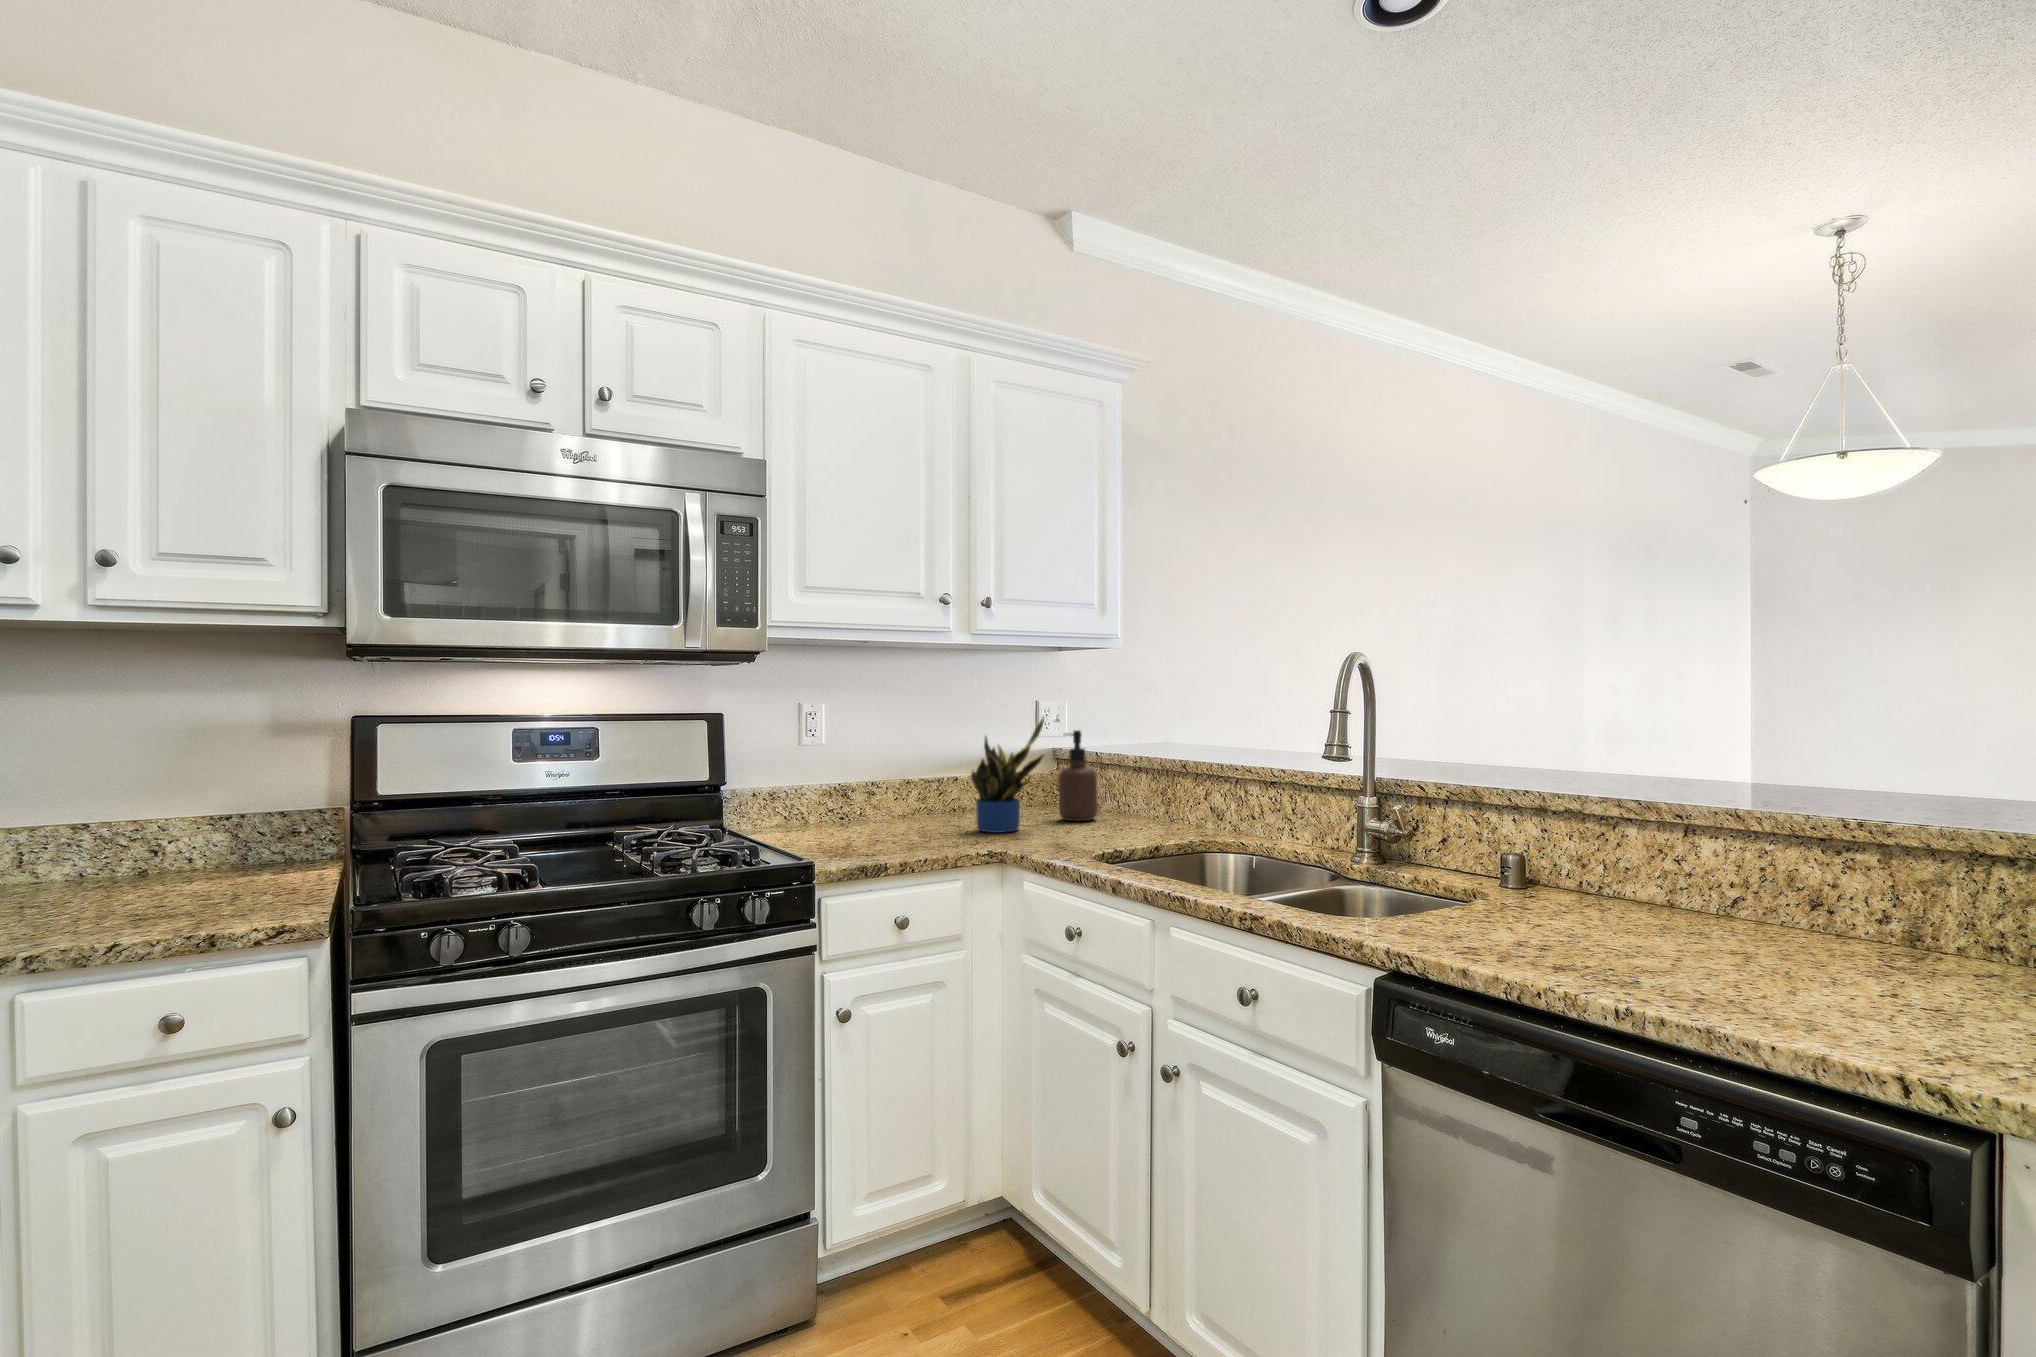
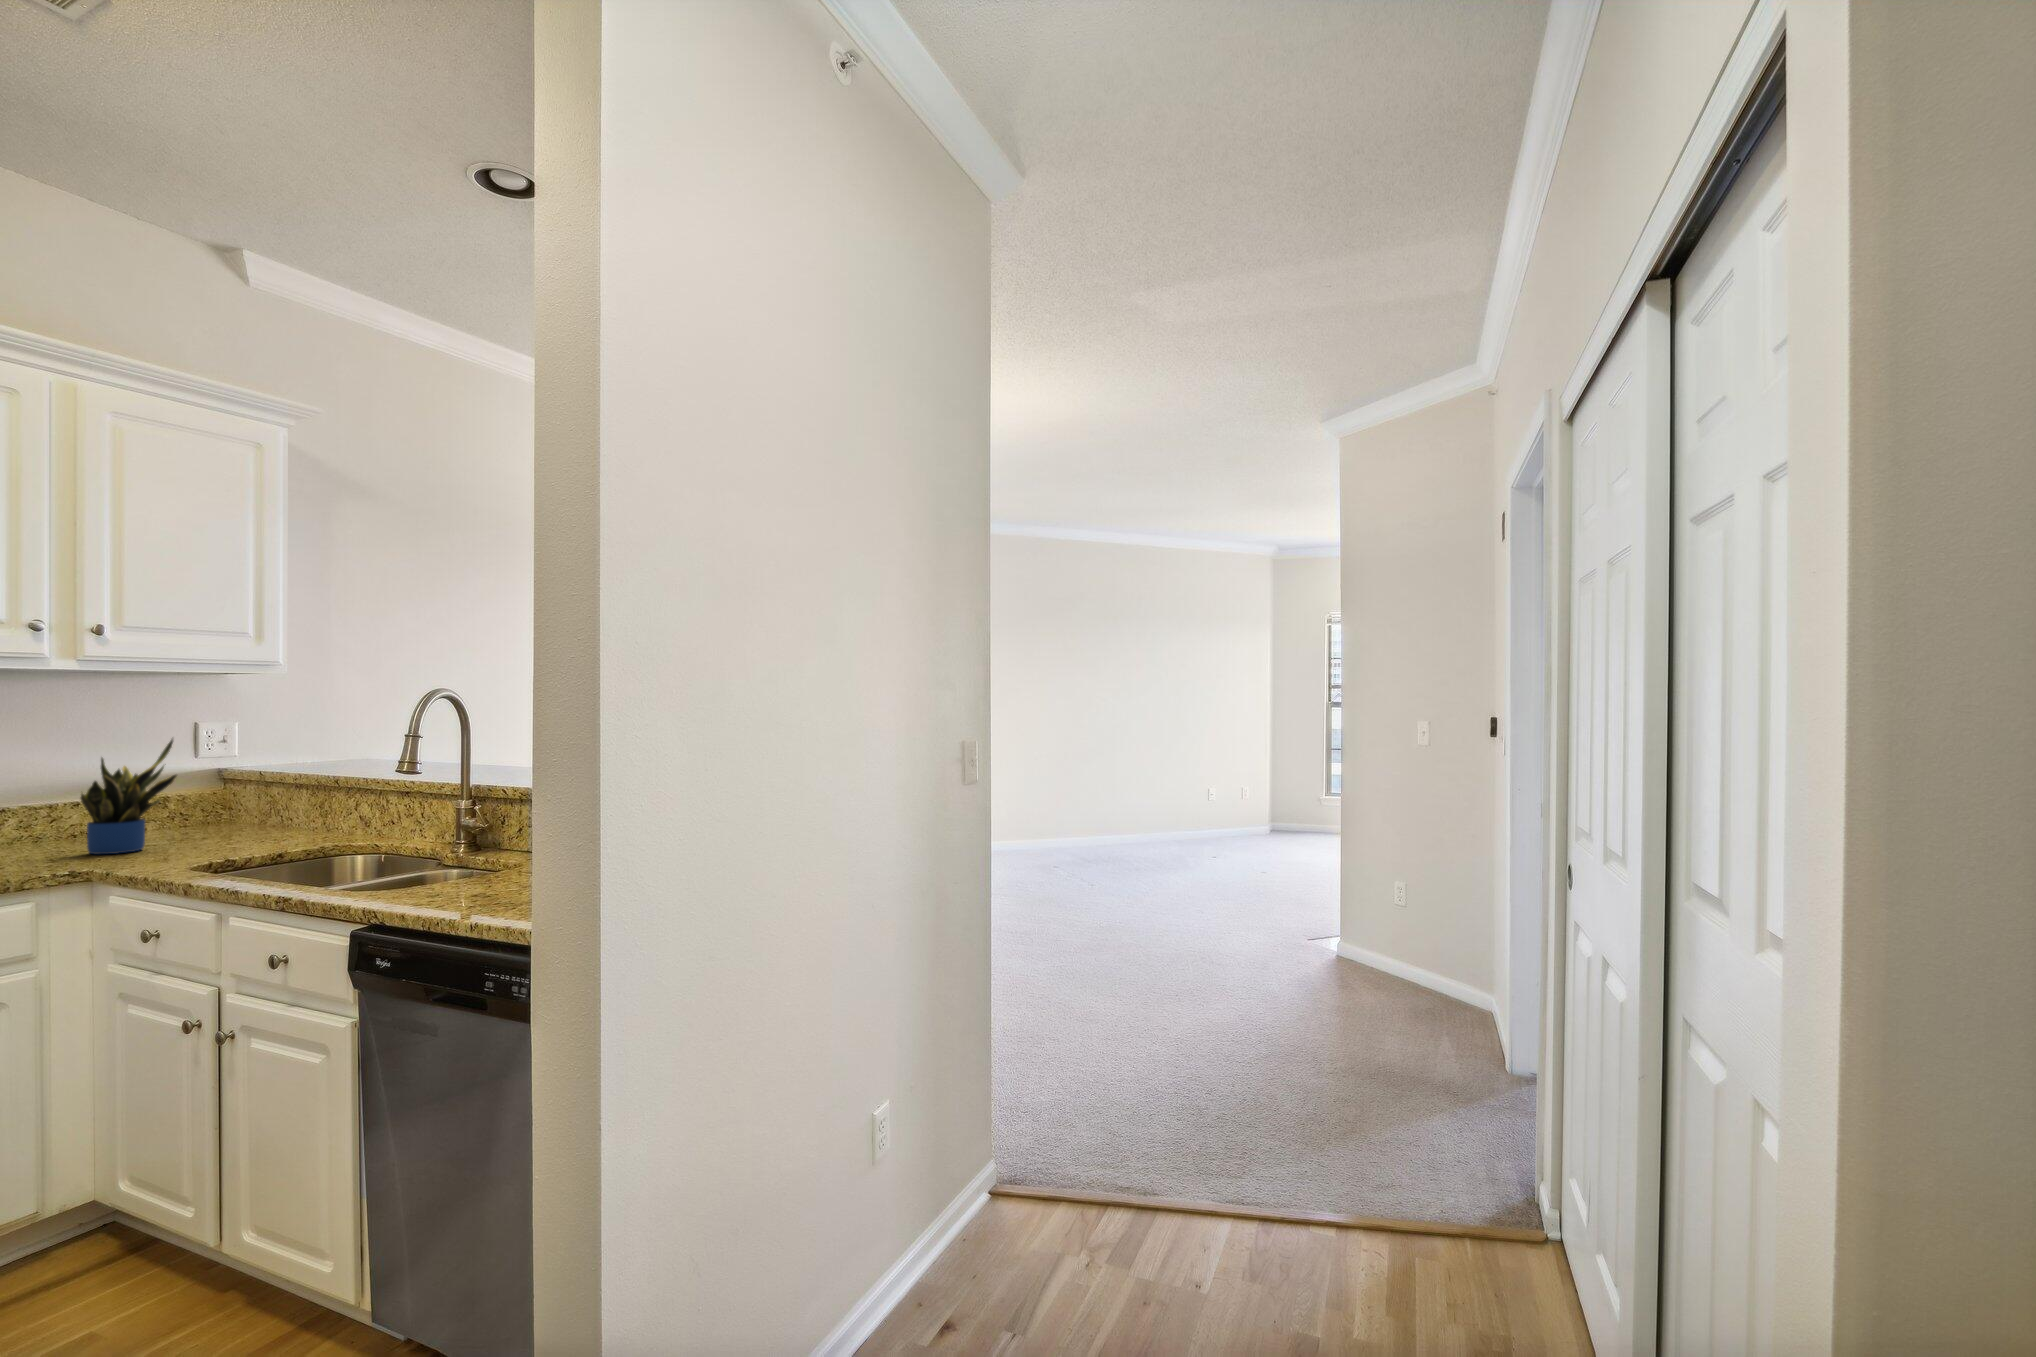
soap dispenser: present [1058,730,1098,821] -> none [209,750,257,838]

